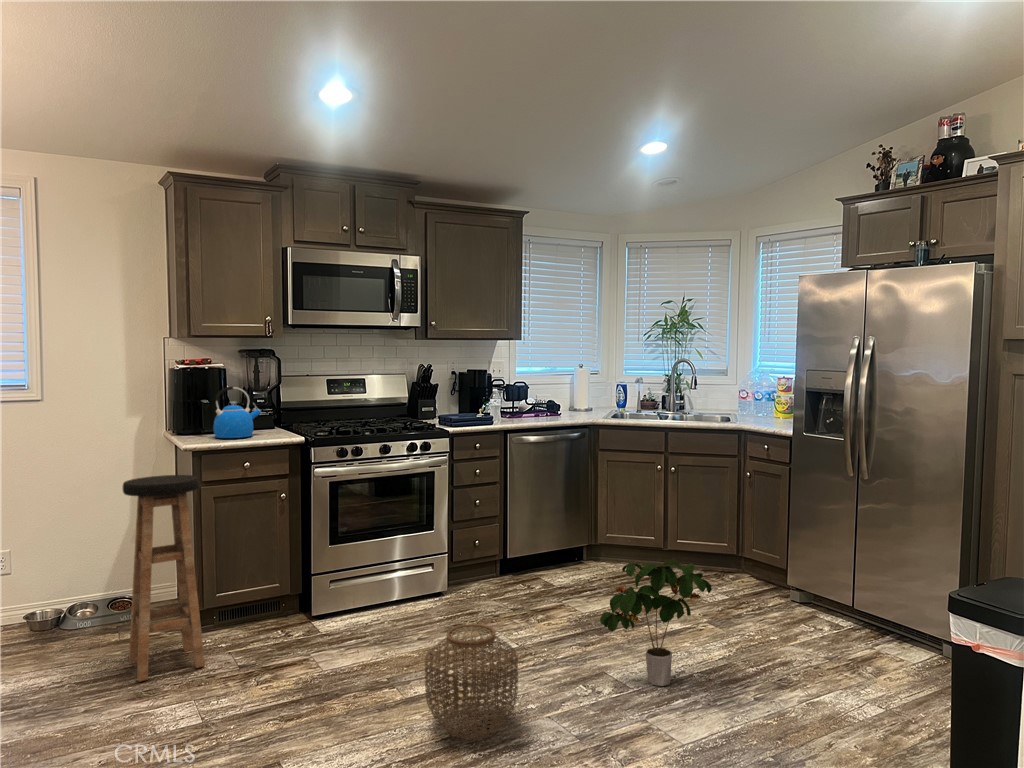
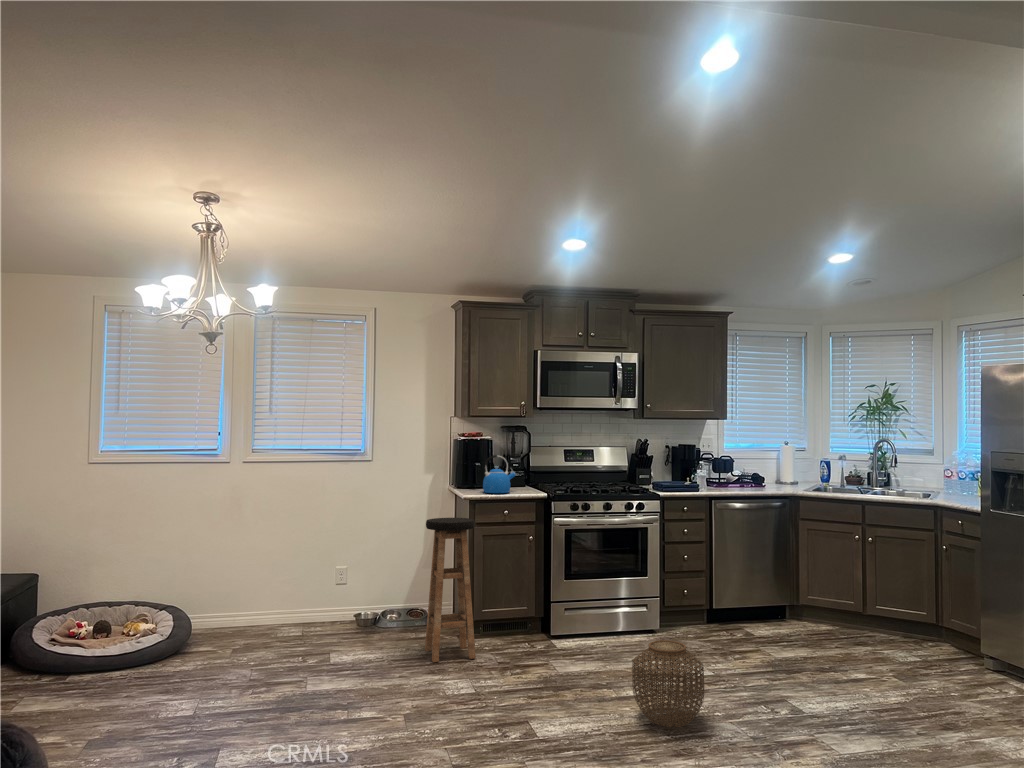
potted plant: present [600,559,712,686] -> none [779,608,880,715]

